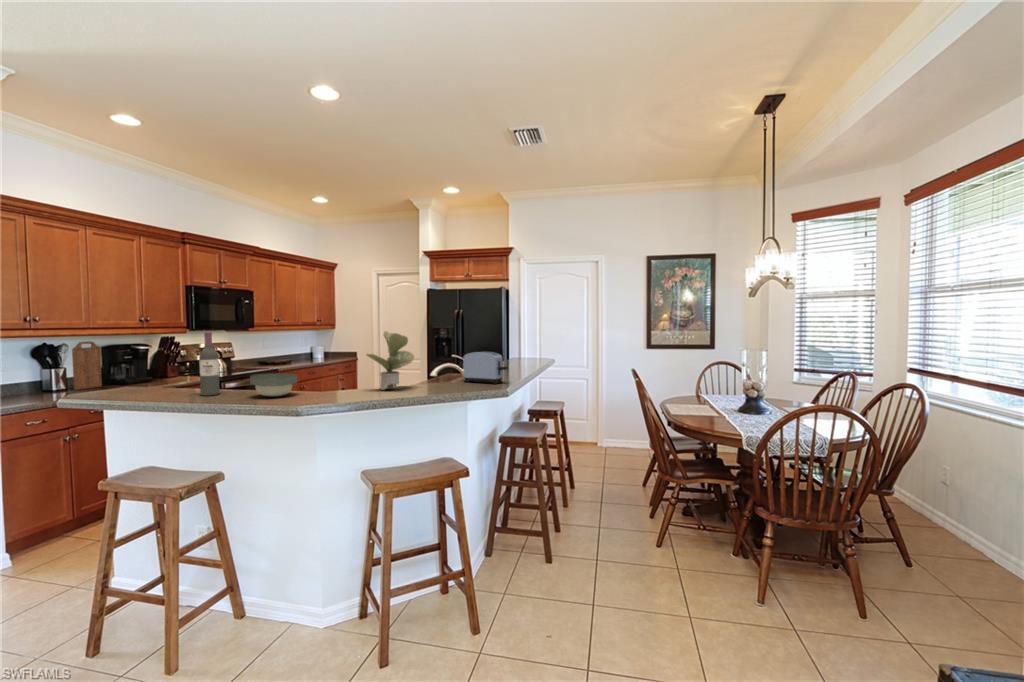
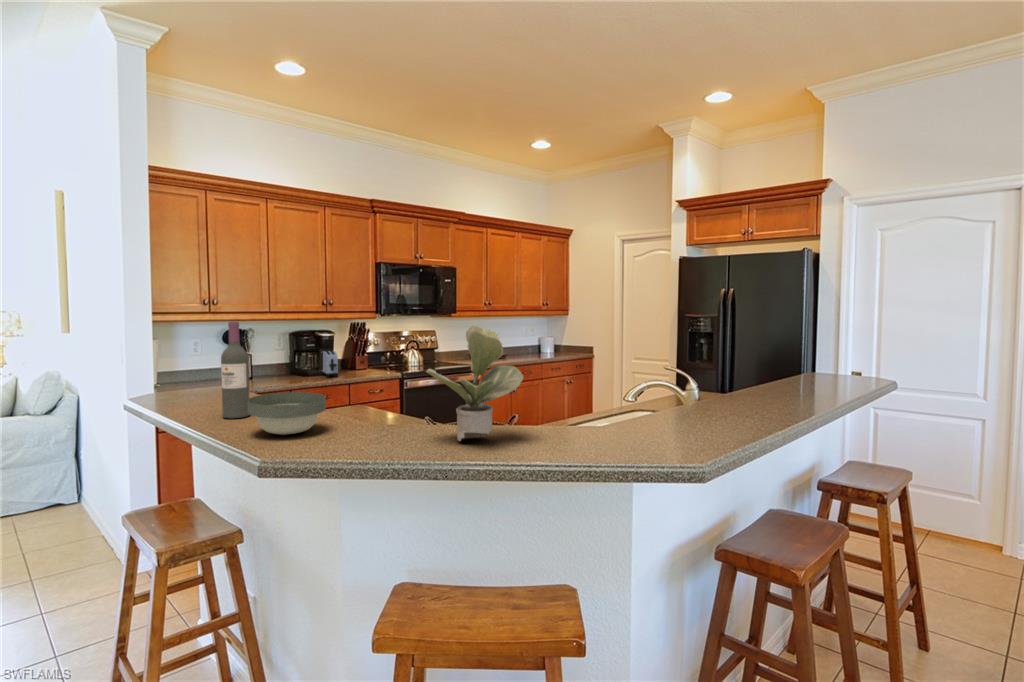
cutting board: present [72,341,102,390] -> none [252,326,283,380]
toaster: present [459,352,508,384] -> present [322,351,338,377]

